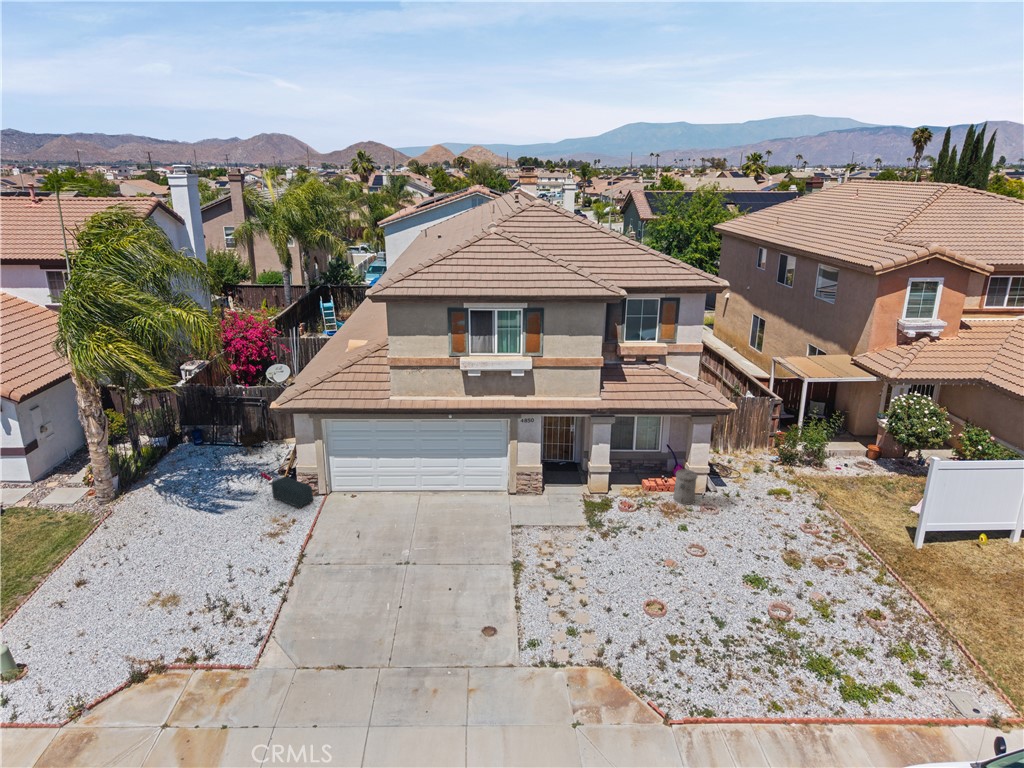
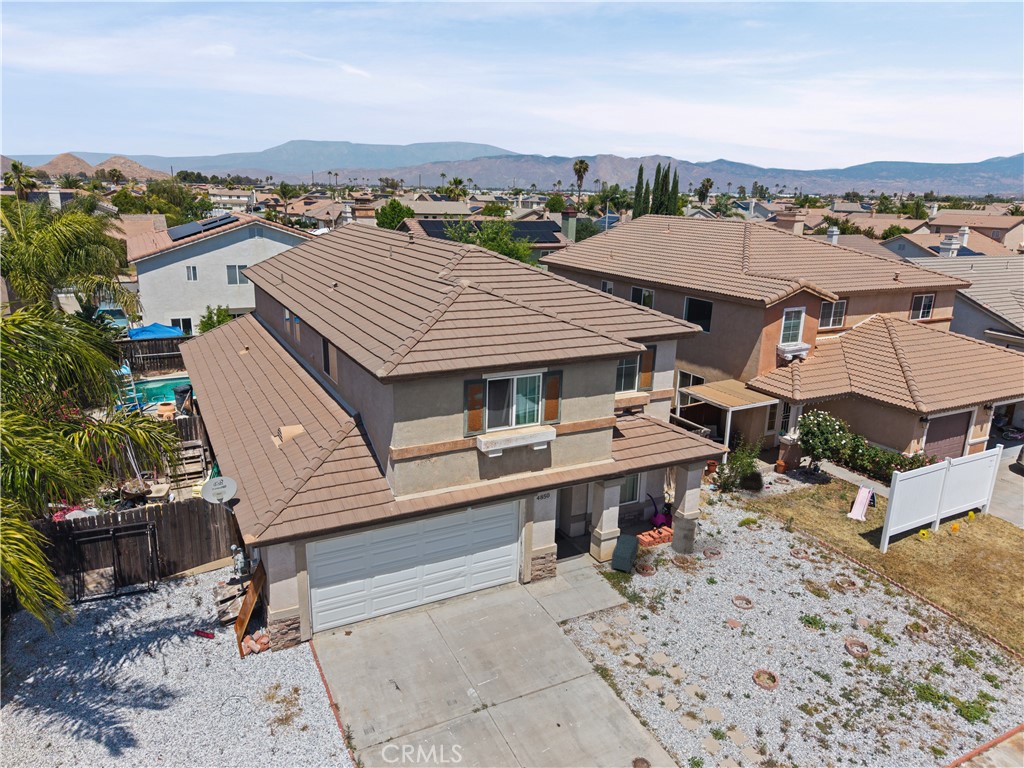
lounge chair: present [238,426,266,453] -> present [739,471,764,495]
bench: present [272,477,313,509] -> present [611,534,639,574]

